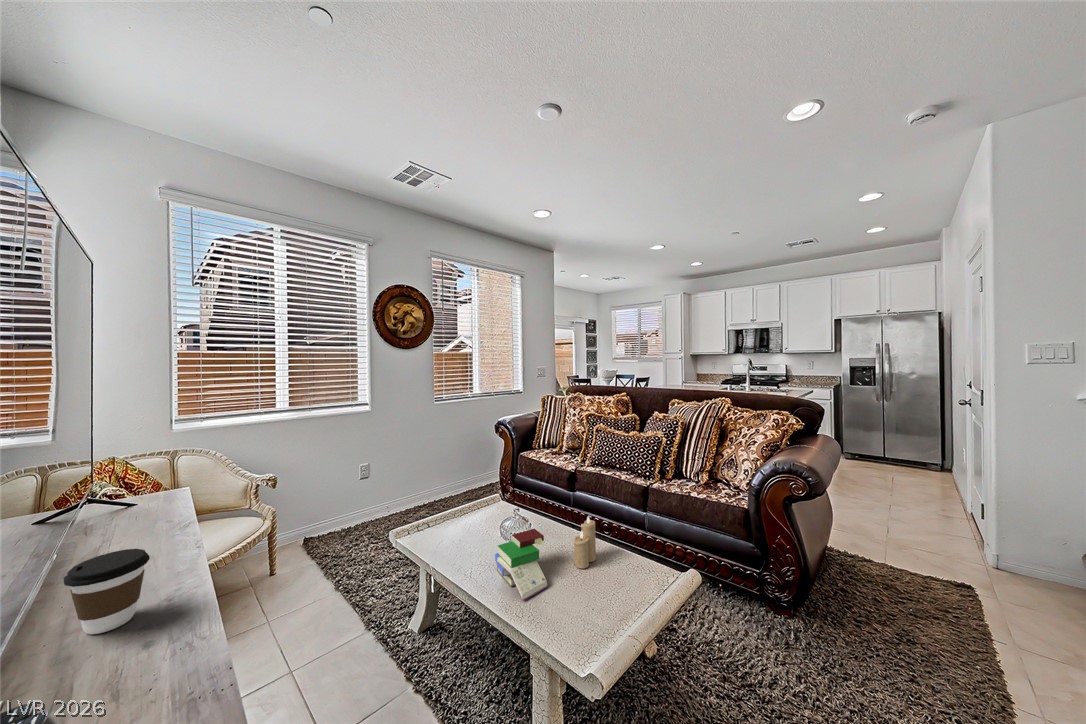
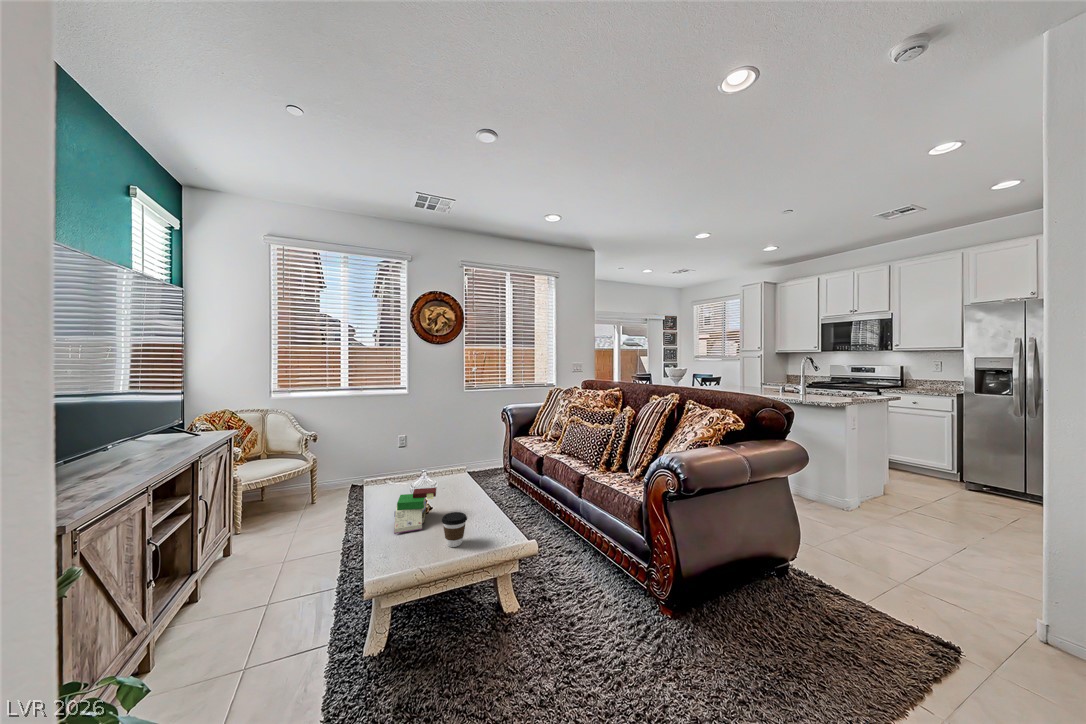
candle: present [574,517,596,568] -> none [458,482,482,523]
coffee cup: present [64,549,150,634] -> present [442,512,467,547]

